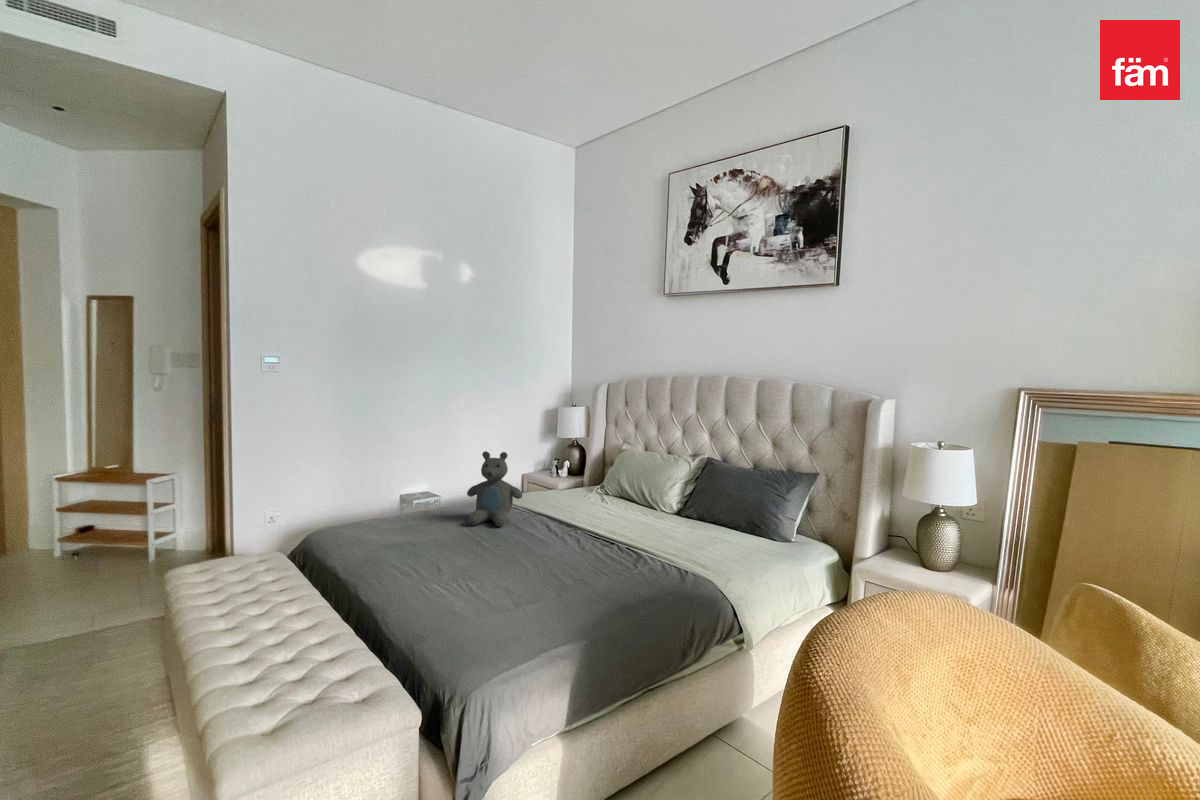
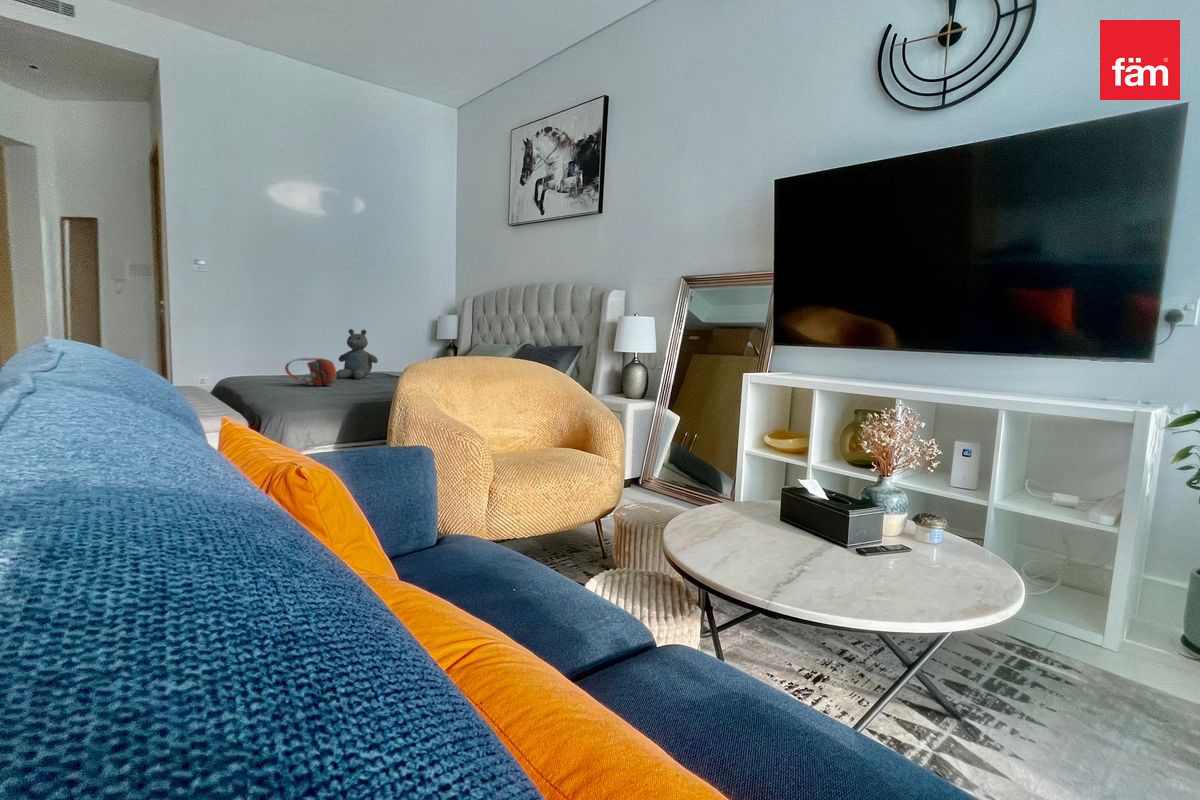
handbag: none [414,519,494,565] -> present [285,358,336,386]

